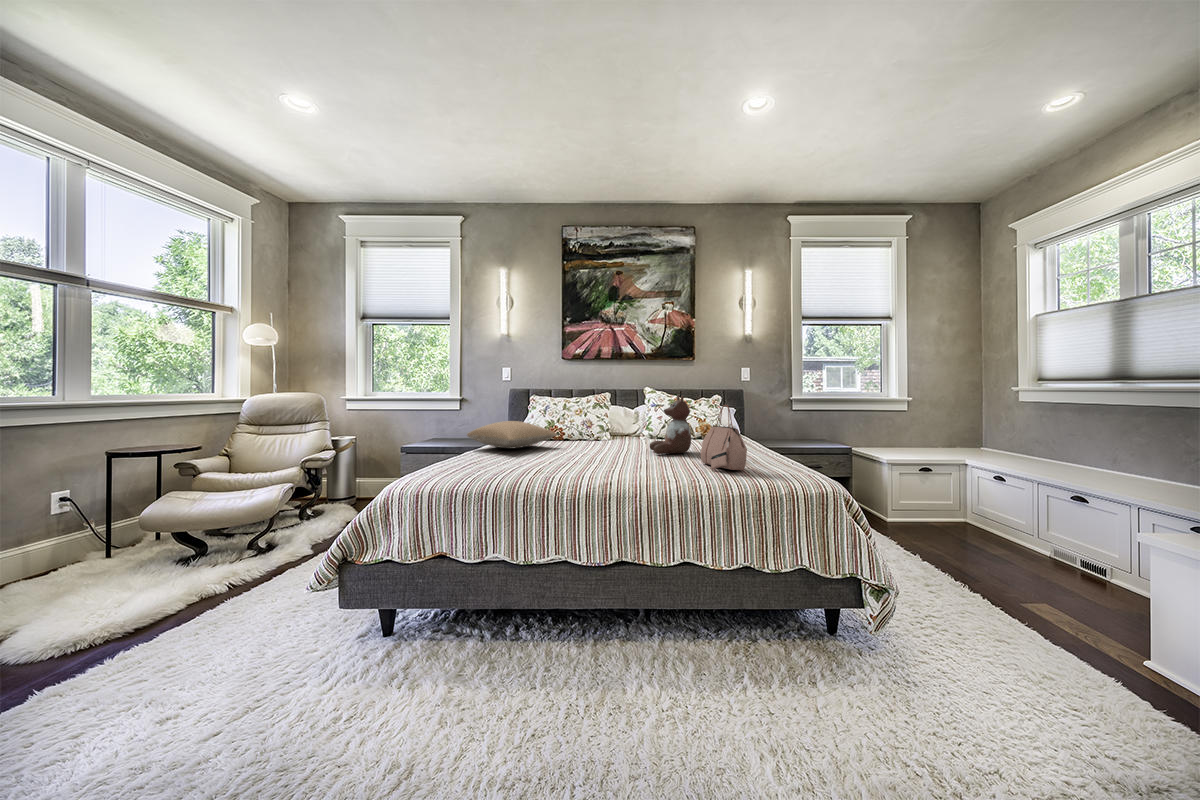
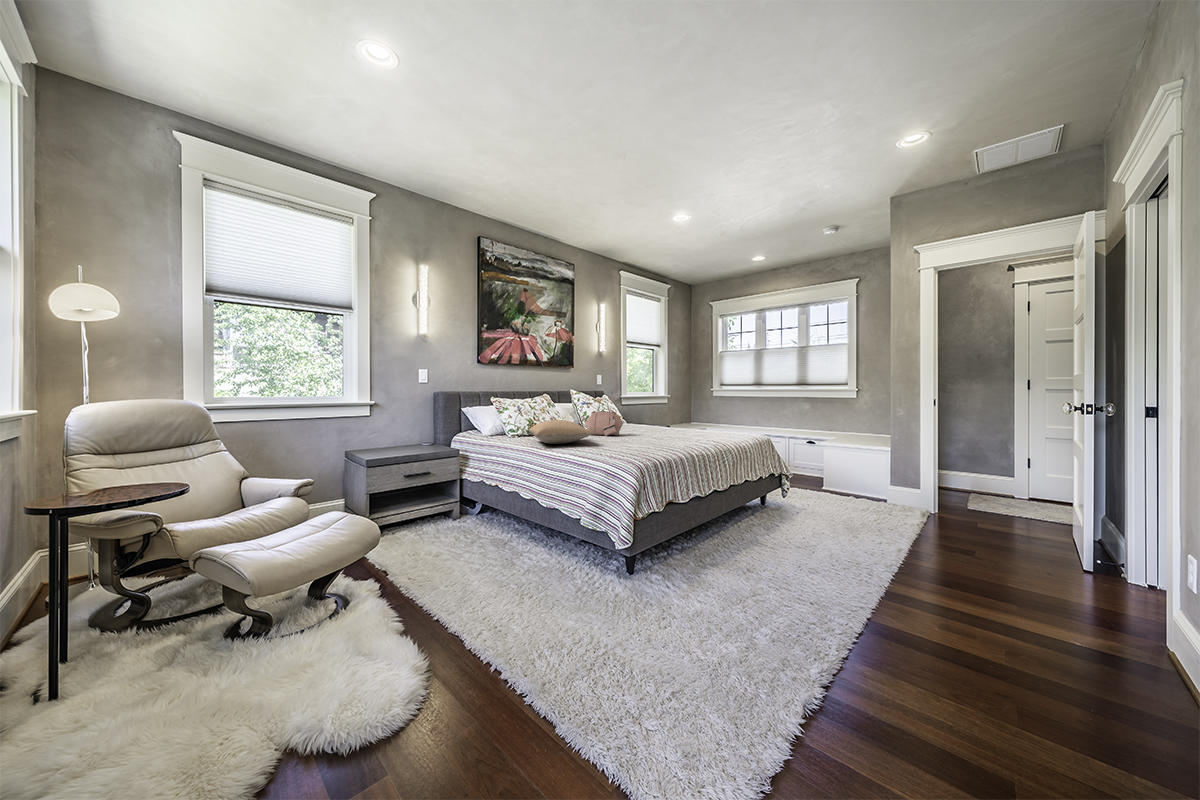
stuffed bear: present [650,395,691,454] -> none [638,394,670,434]
handbag: present [700,405,747,470] -> present [585,401,623,436]

